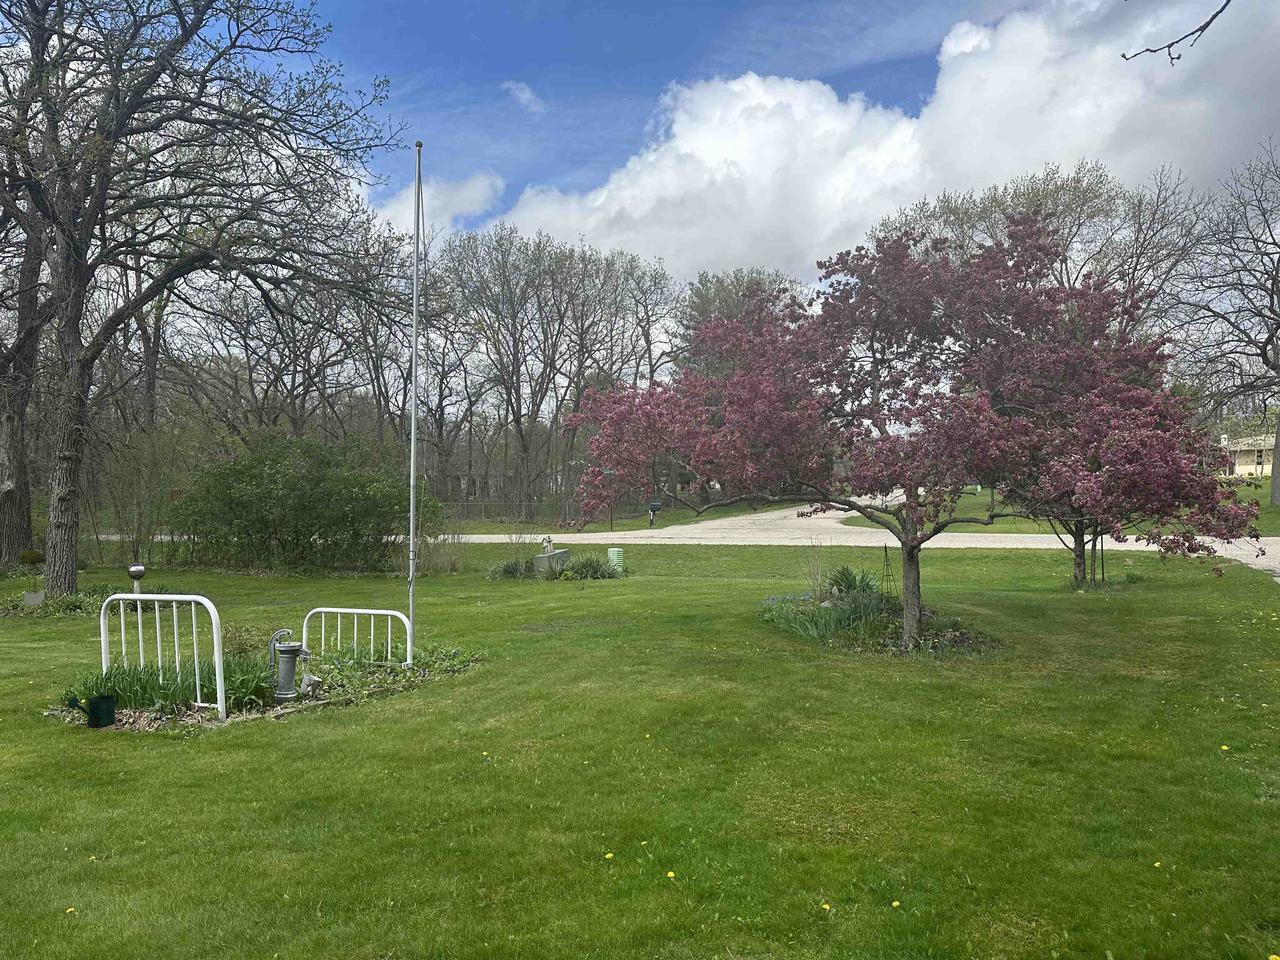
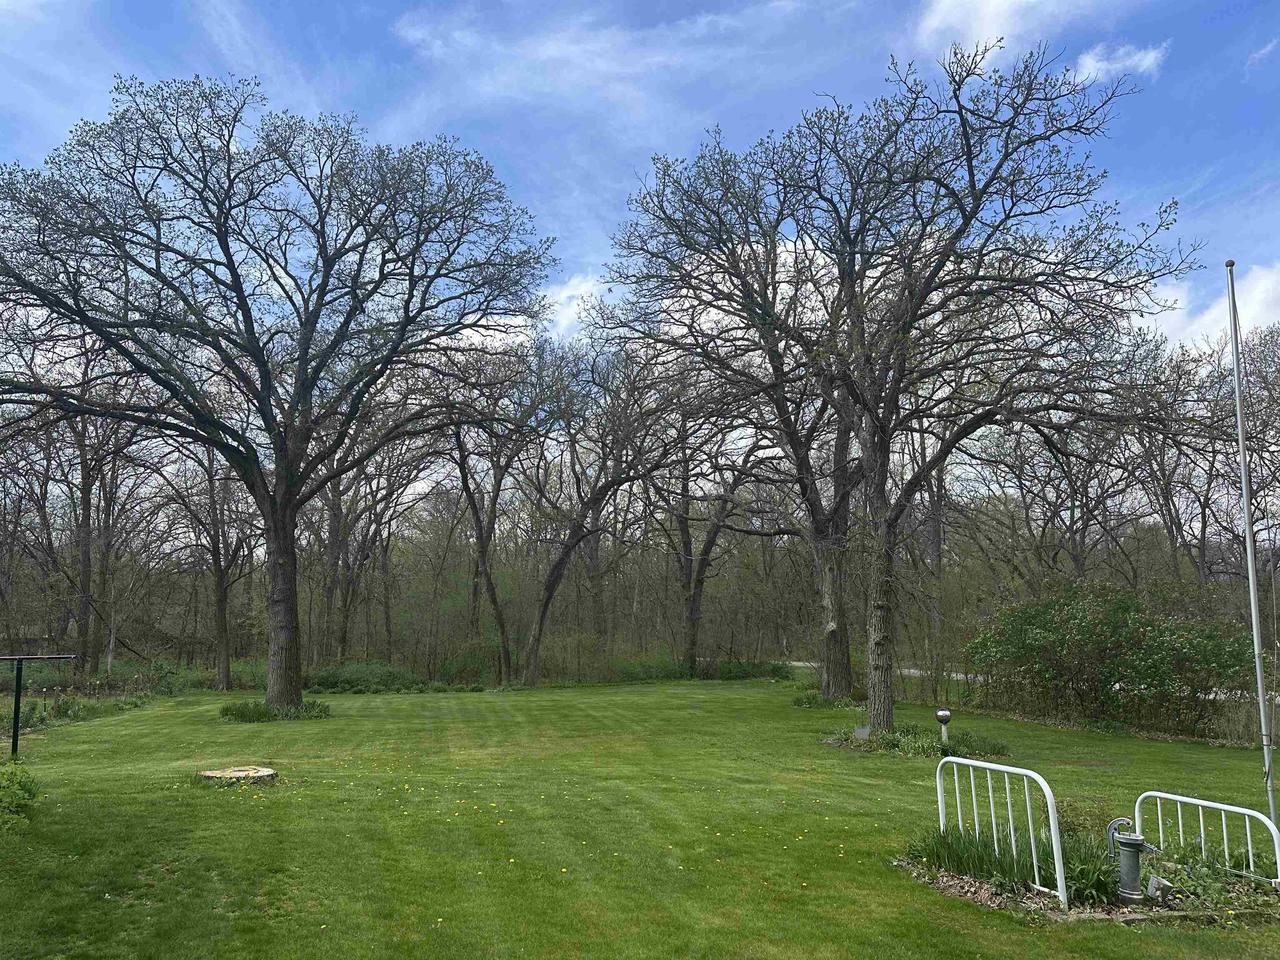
watering can: present [68,688,118,727] -> none [917,850,958,889]

